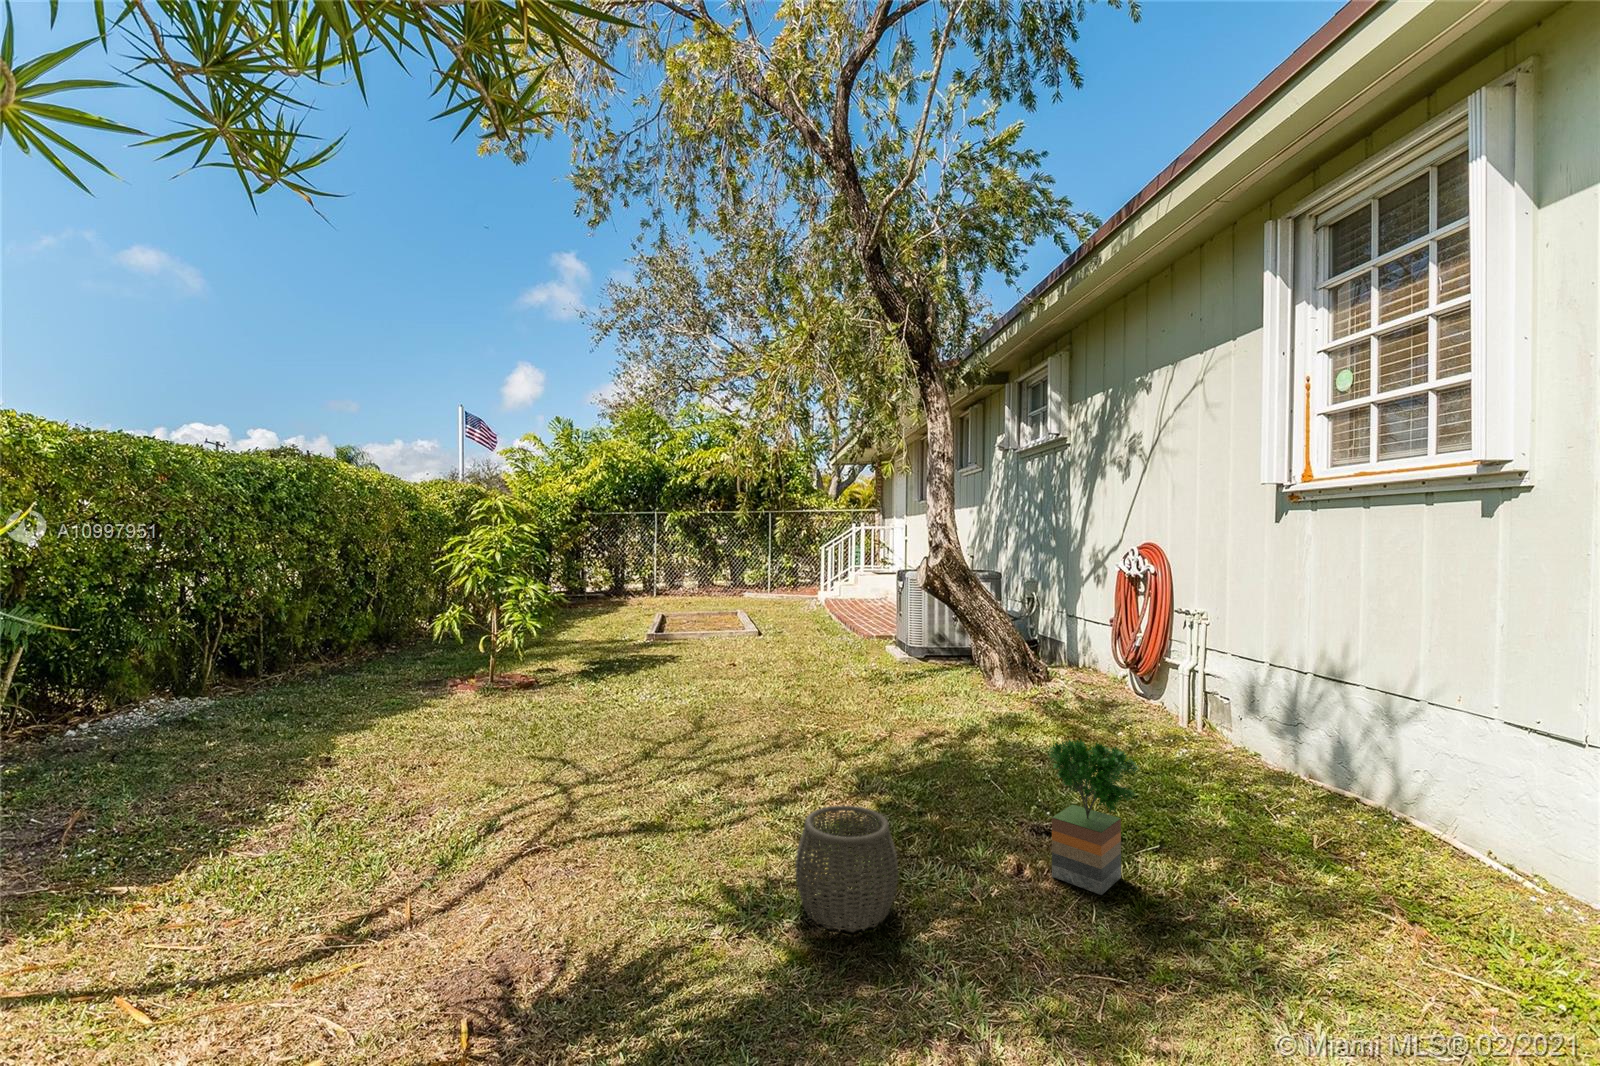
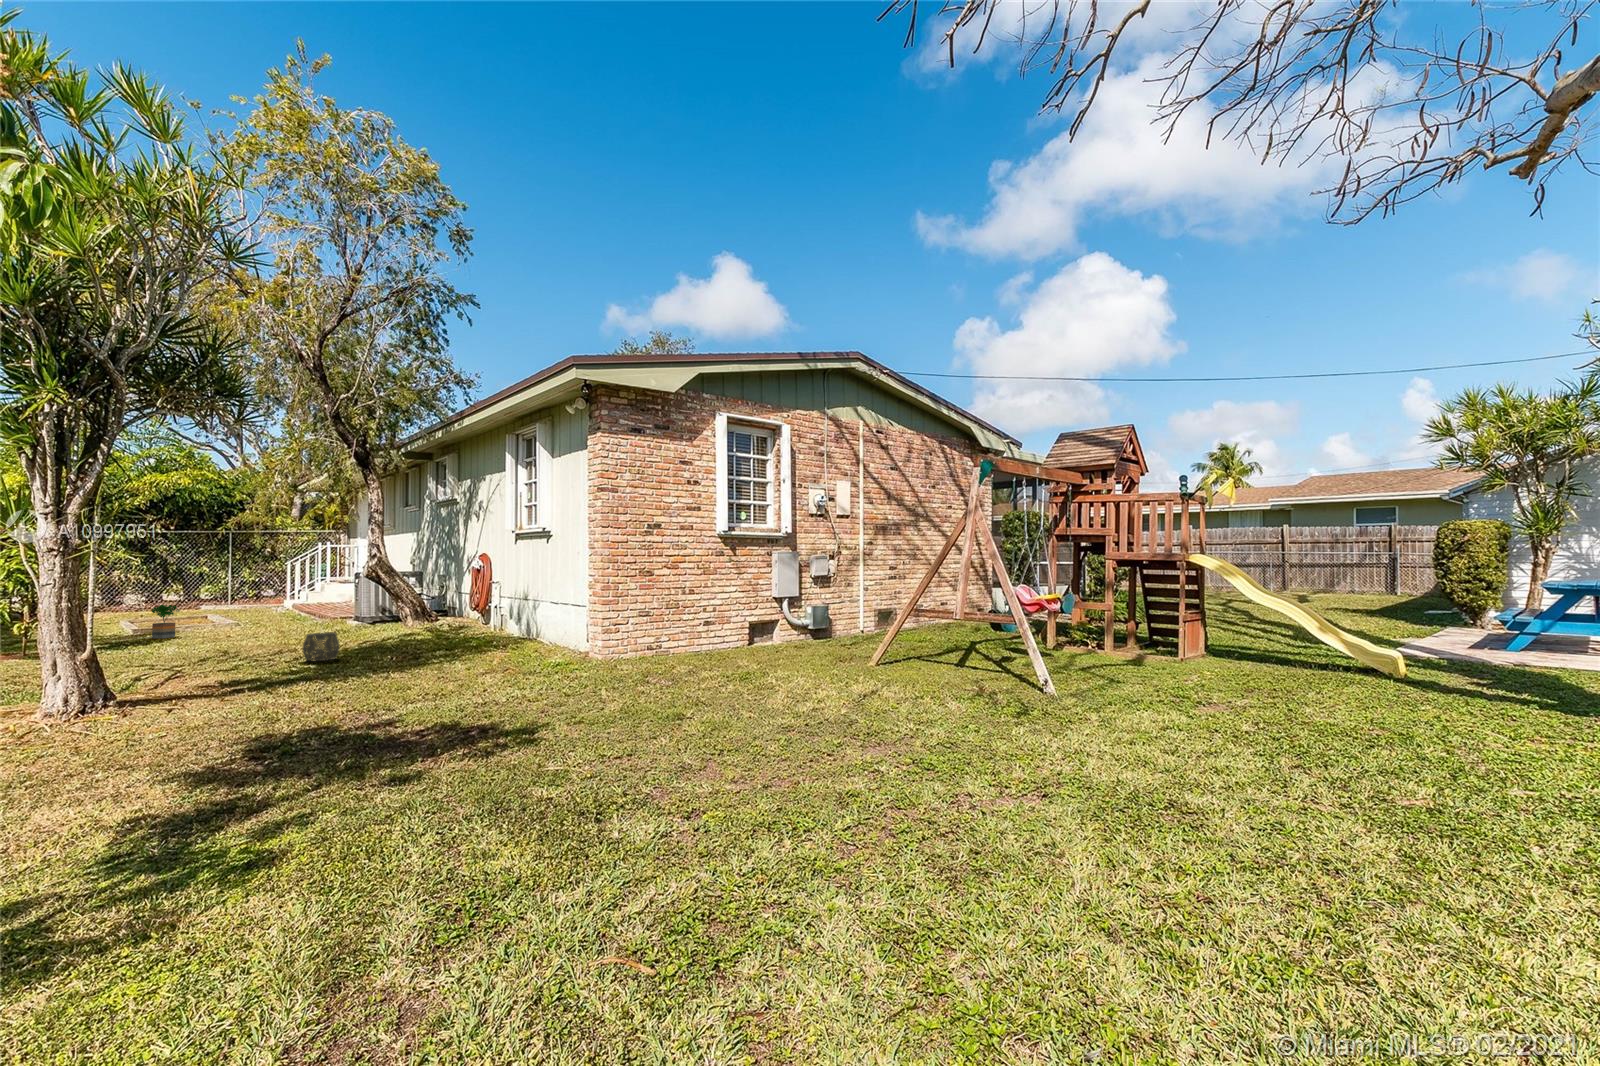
potted tree: present [1048,739,1139,895] -> present [152,605,180,638]

